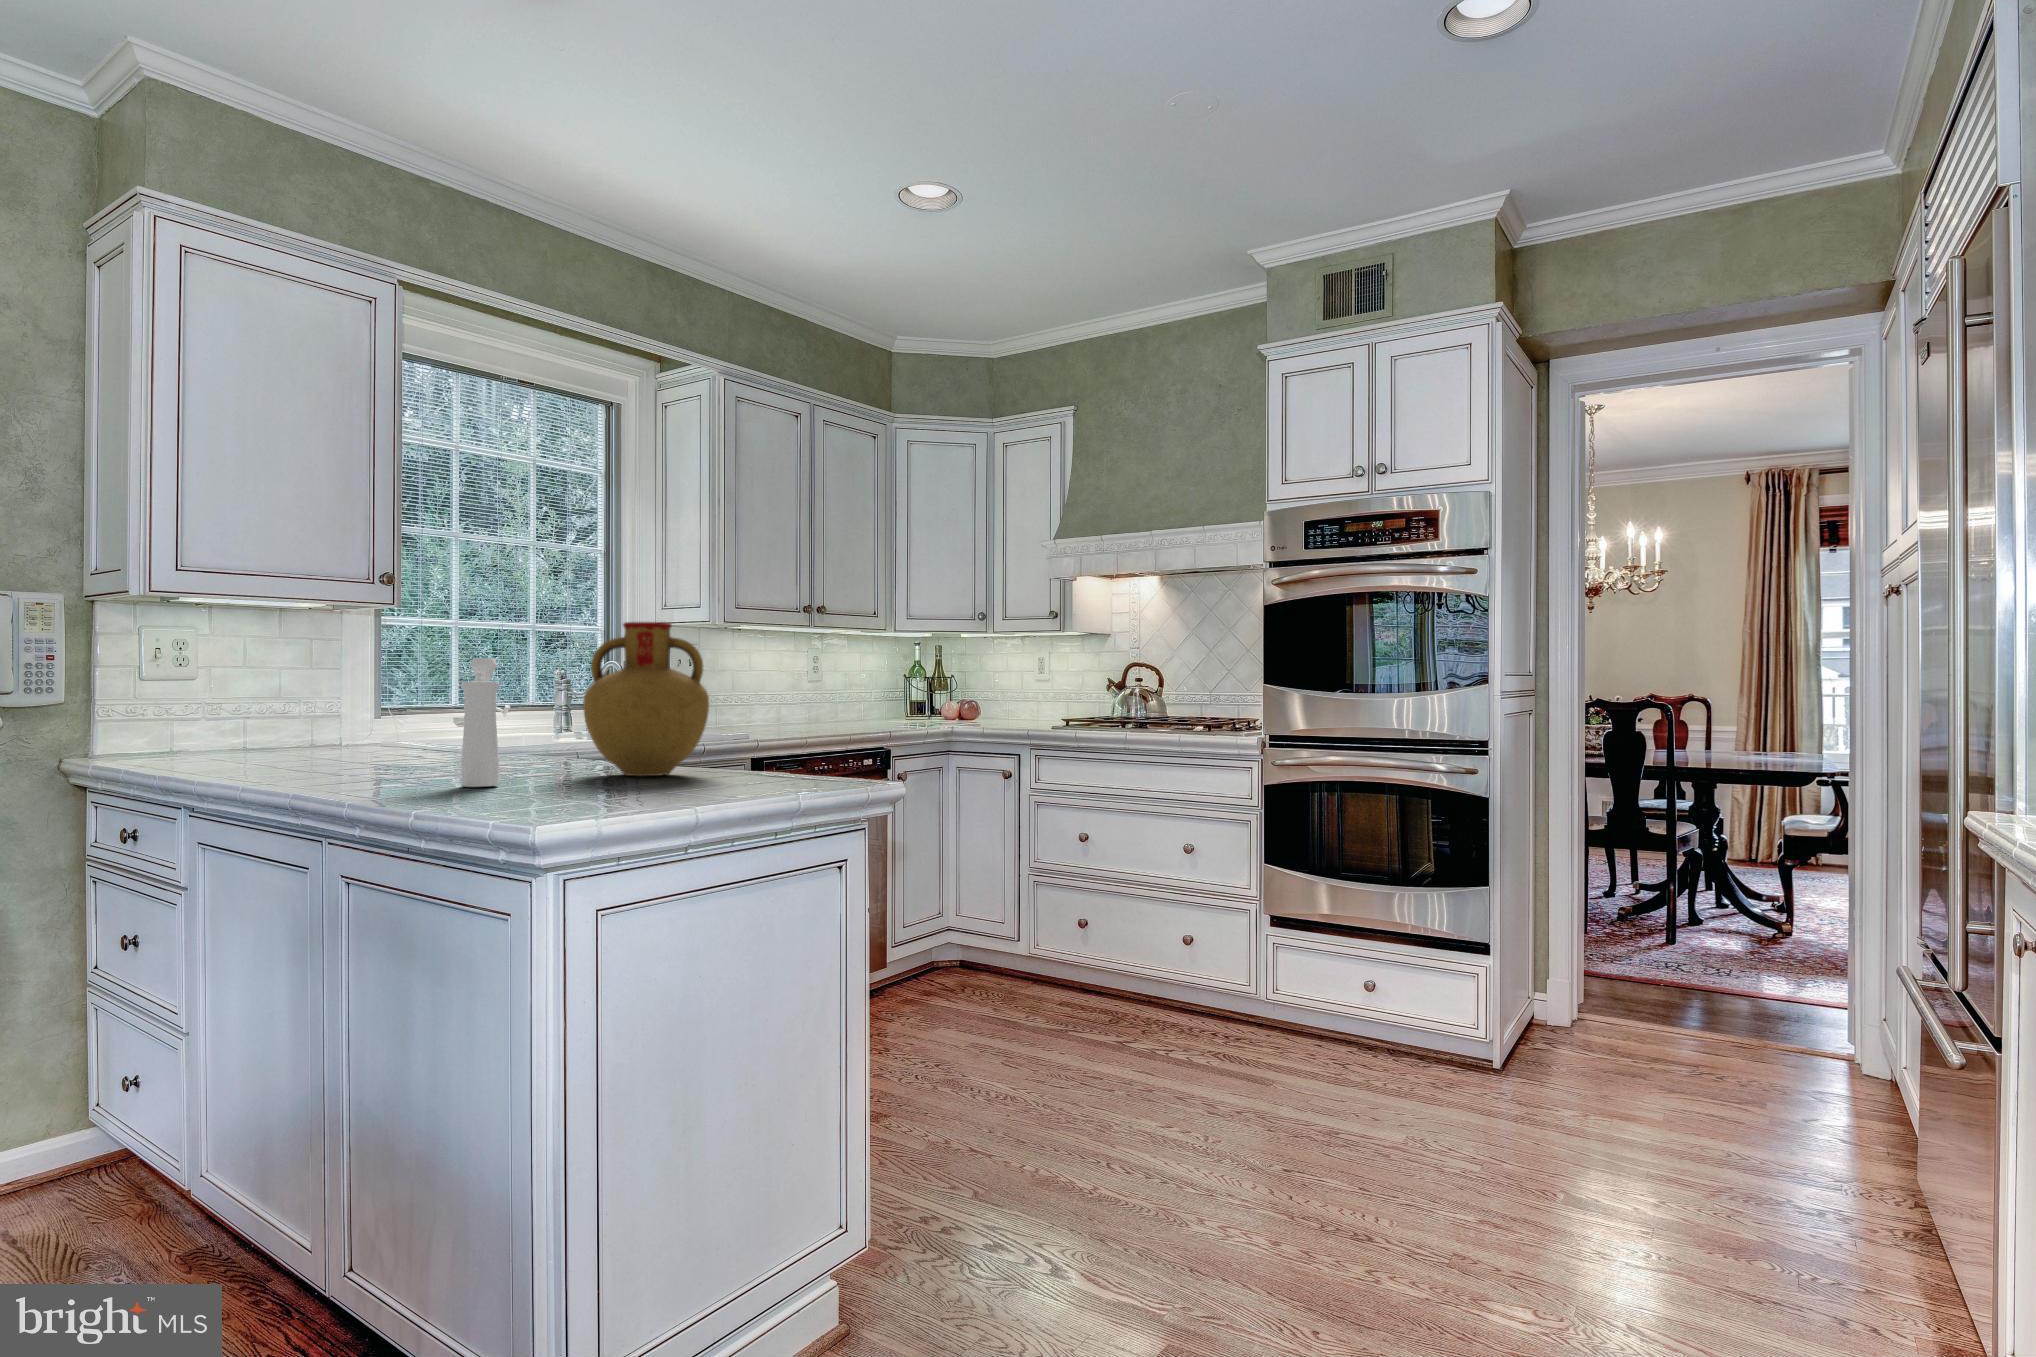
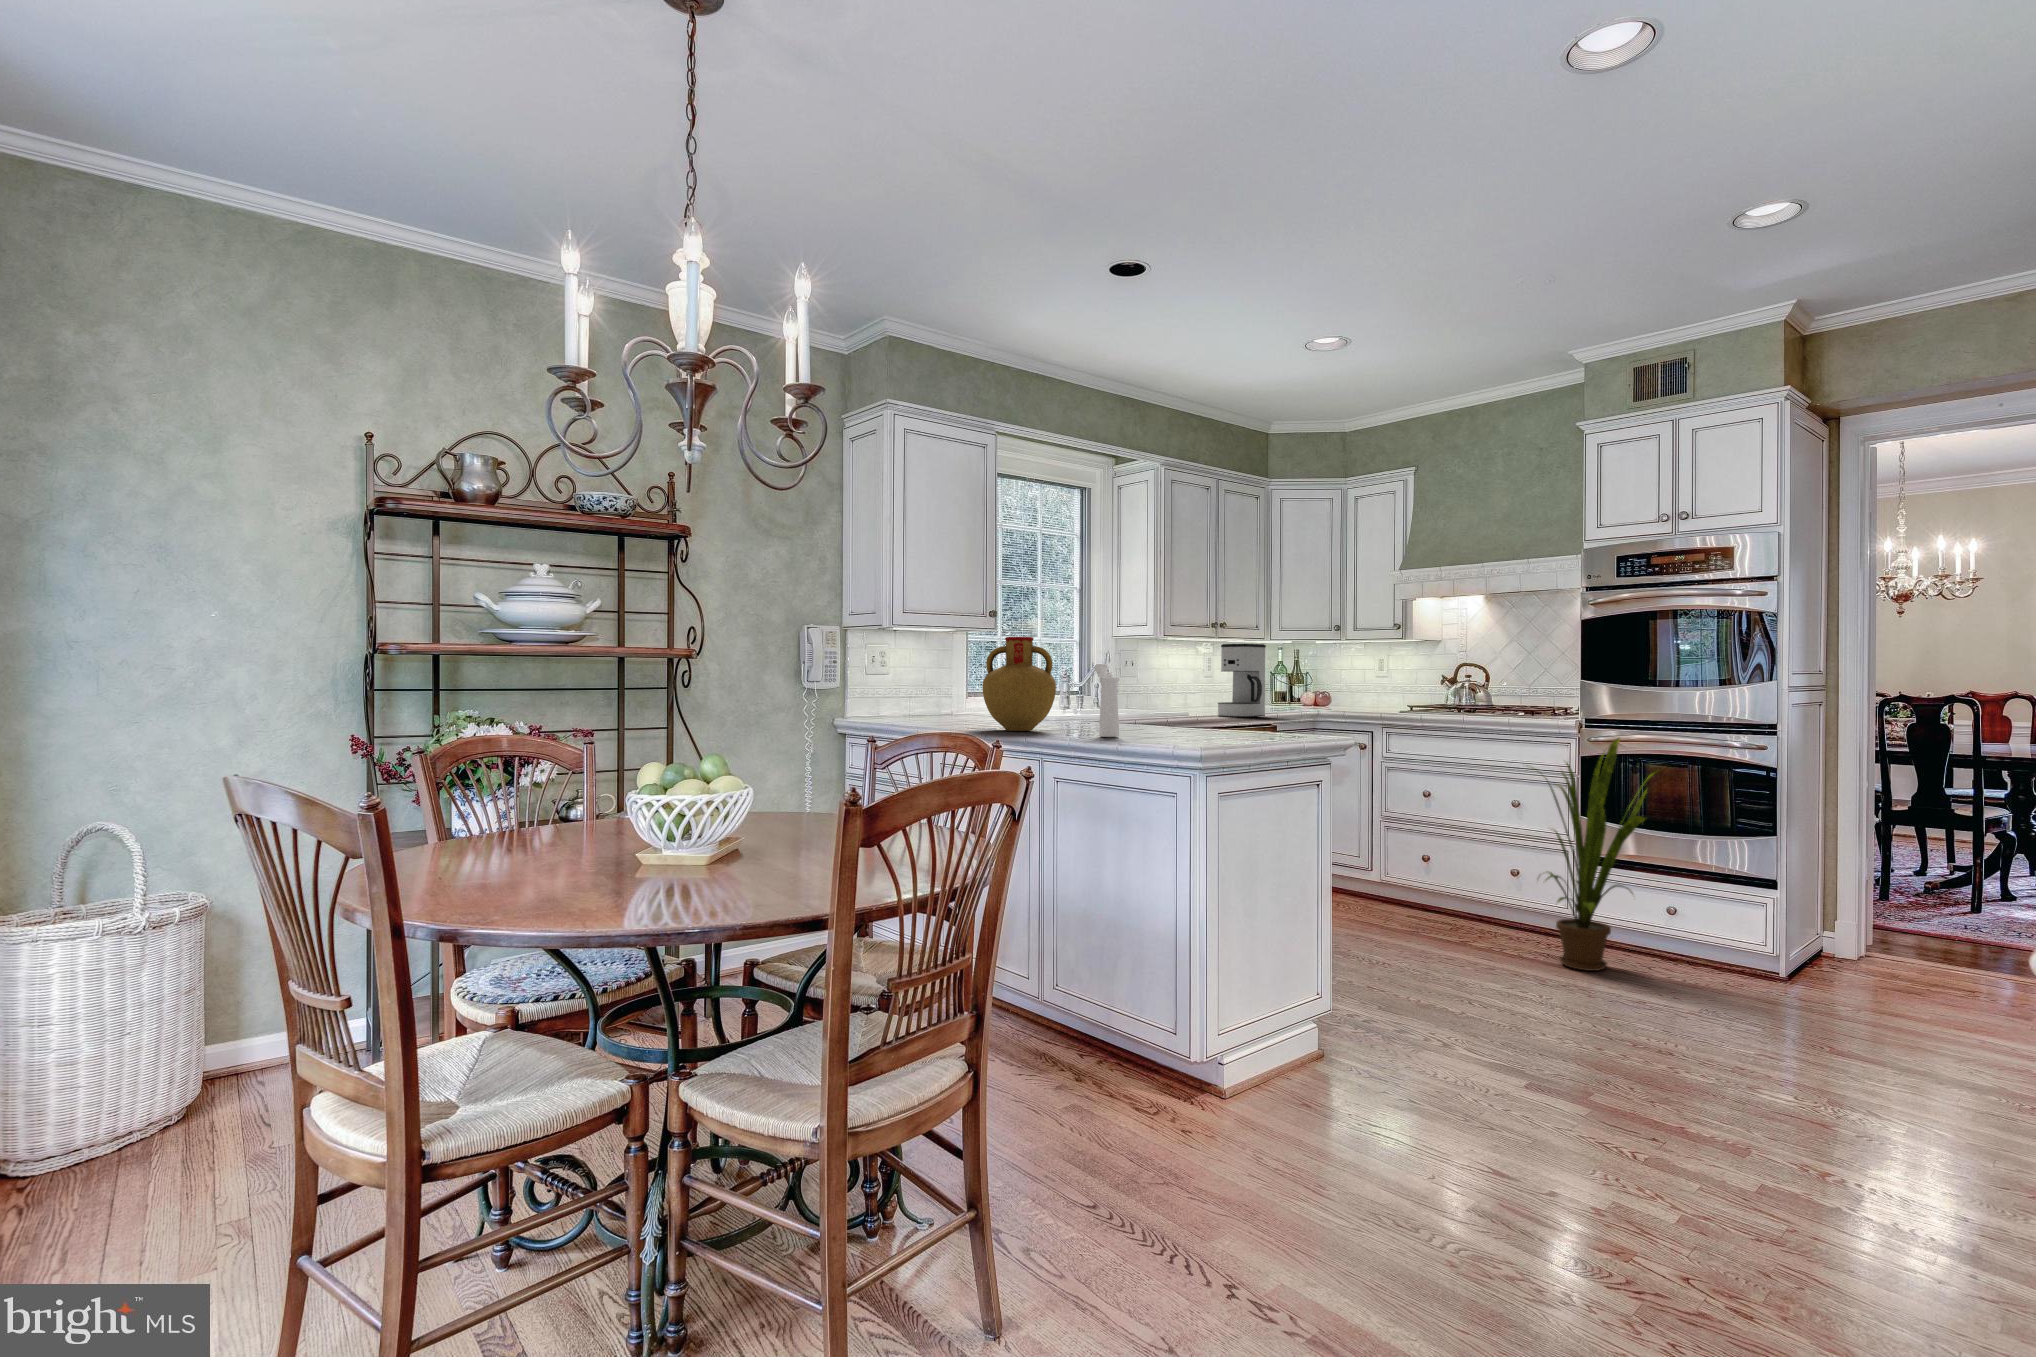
vase: present [583,622,709,776] -> present [982,637,1056,731]
coffee maker: none [804,634,873,738] -> present [1218,644,1266,717]
house plant: none [1188,759,1356,1078] -> present [1537,738,1659,971]

